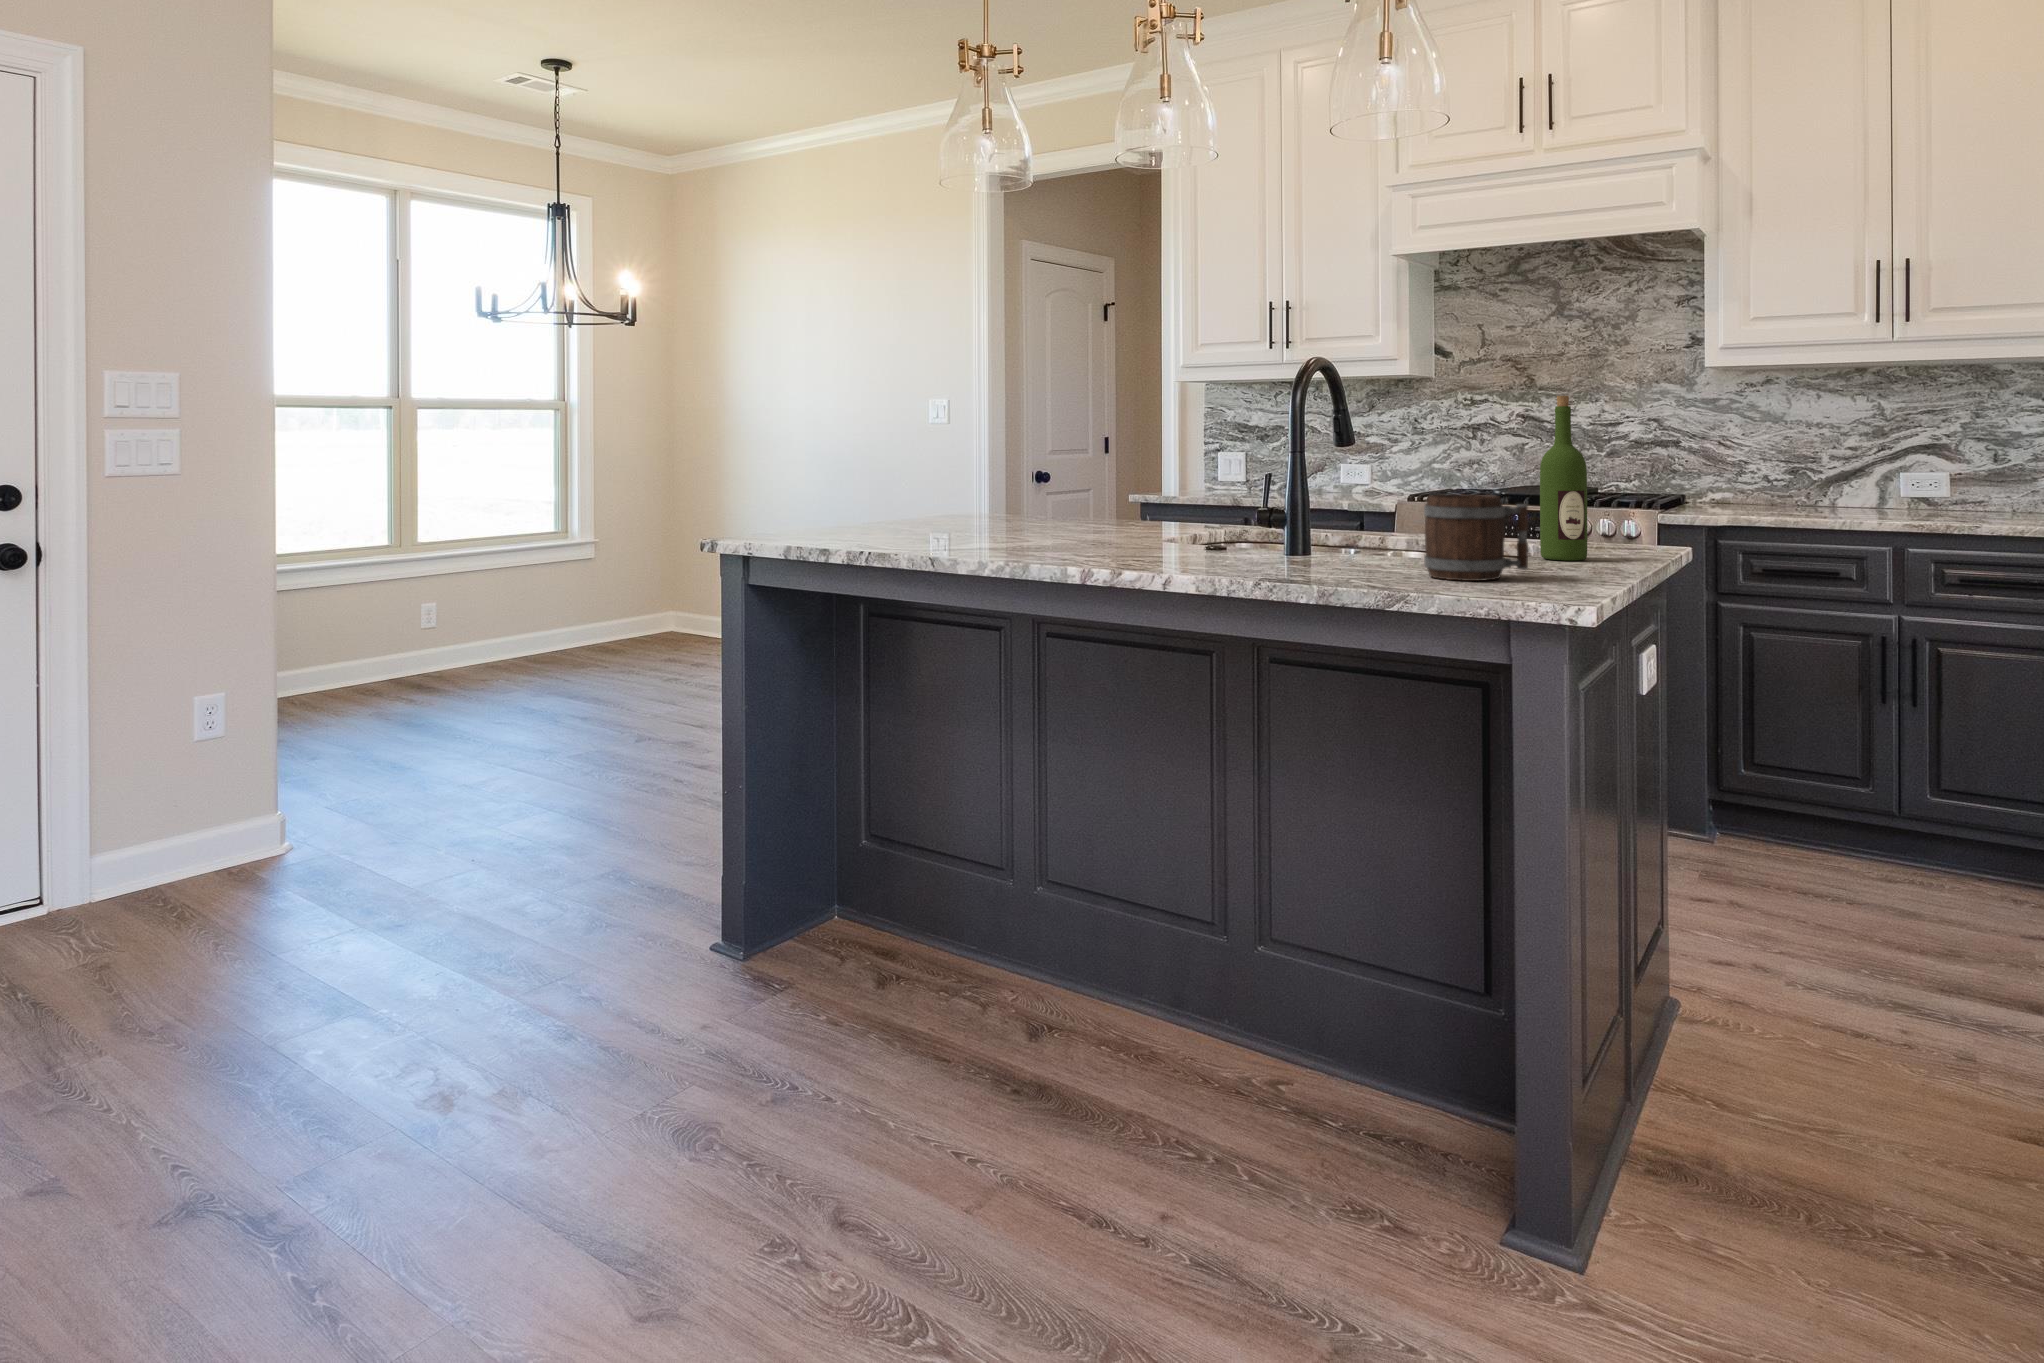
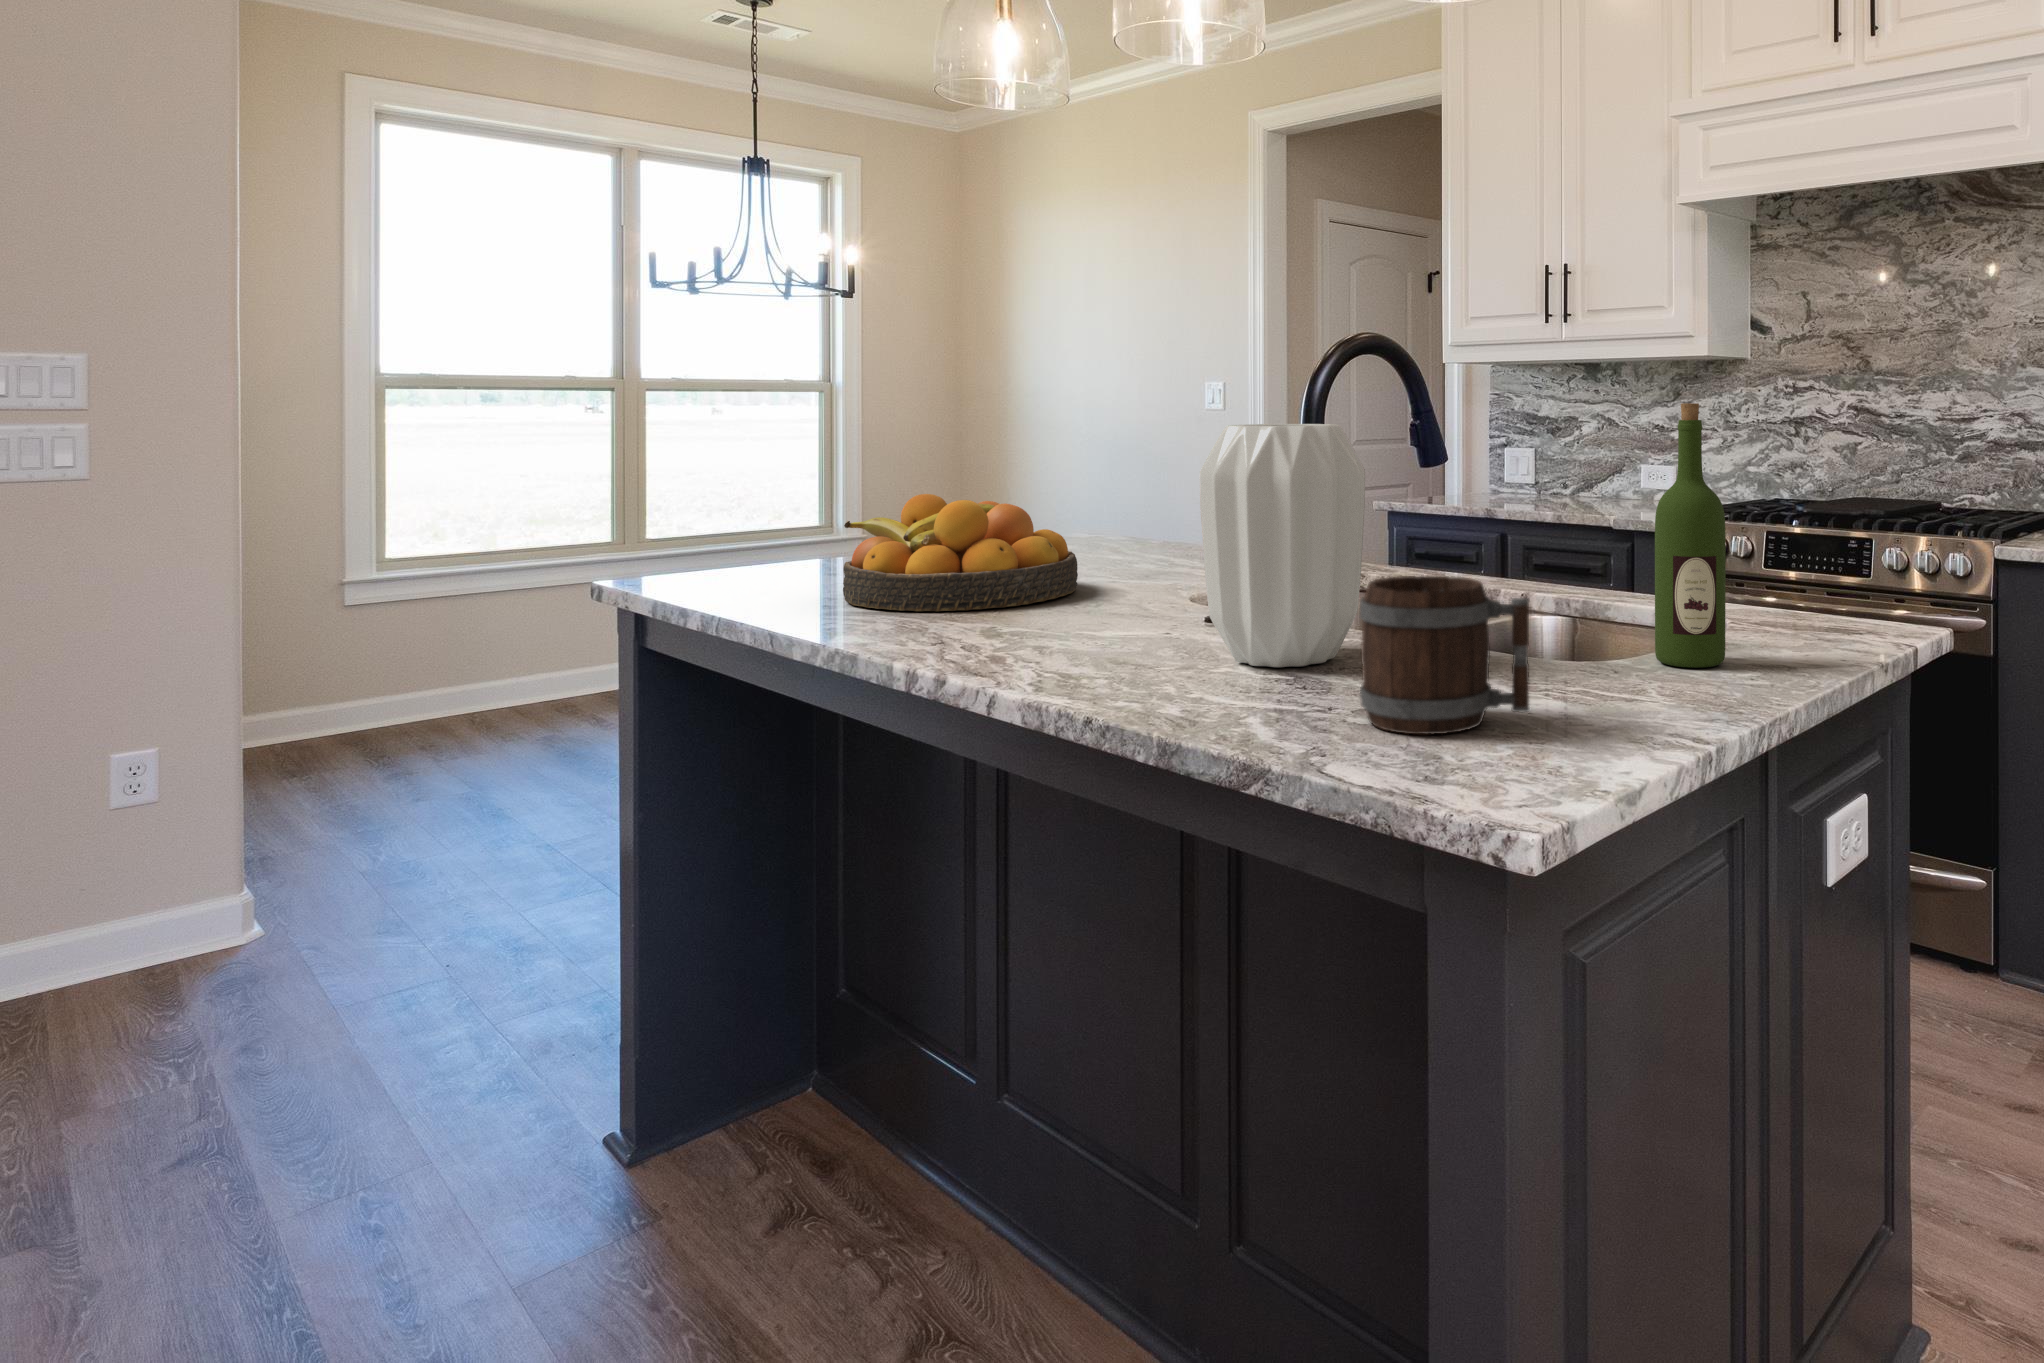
vase: none [1255,409,1364,563] -> present [1200,424,1365,667]
fruit bowl: none [908,468,1071,546] -> present [843,494,1078,611]

